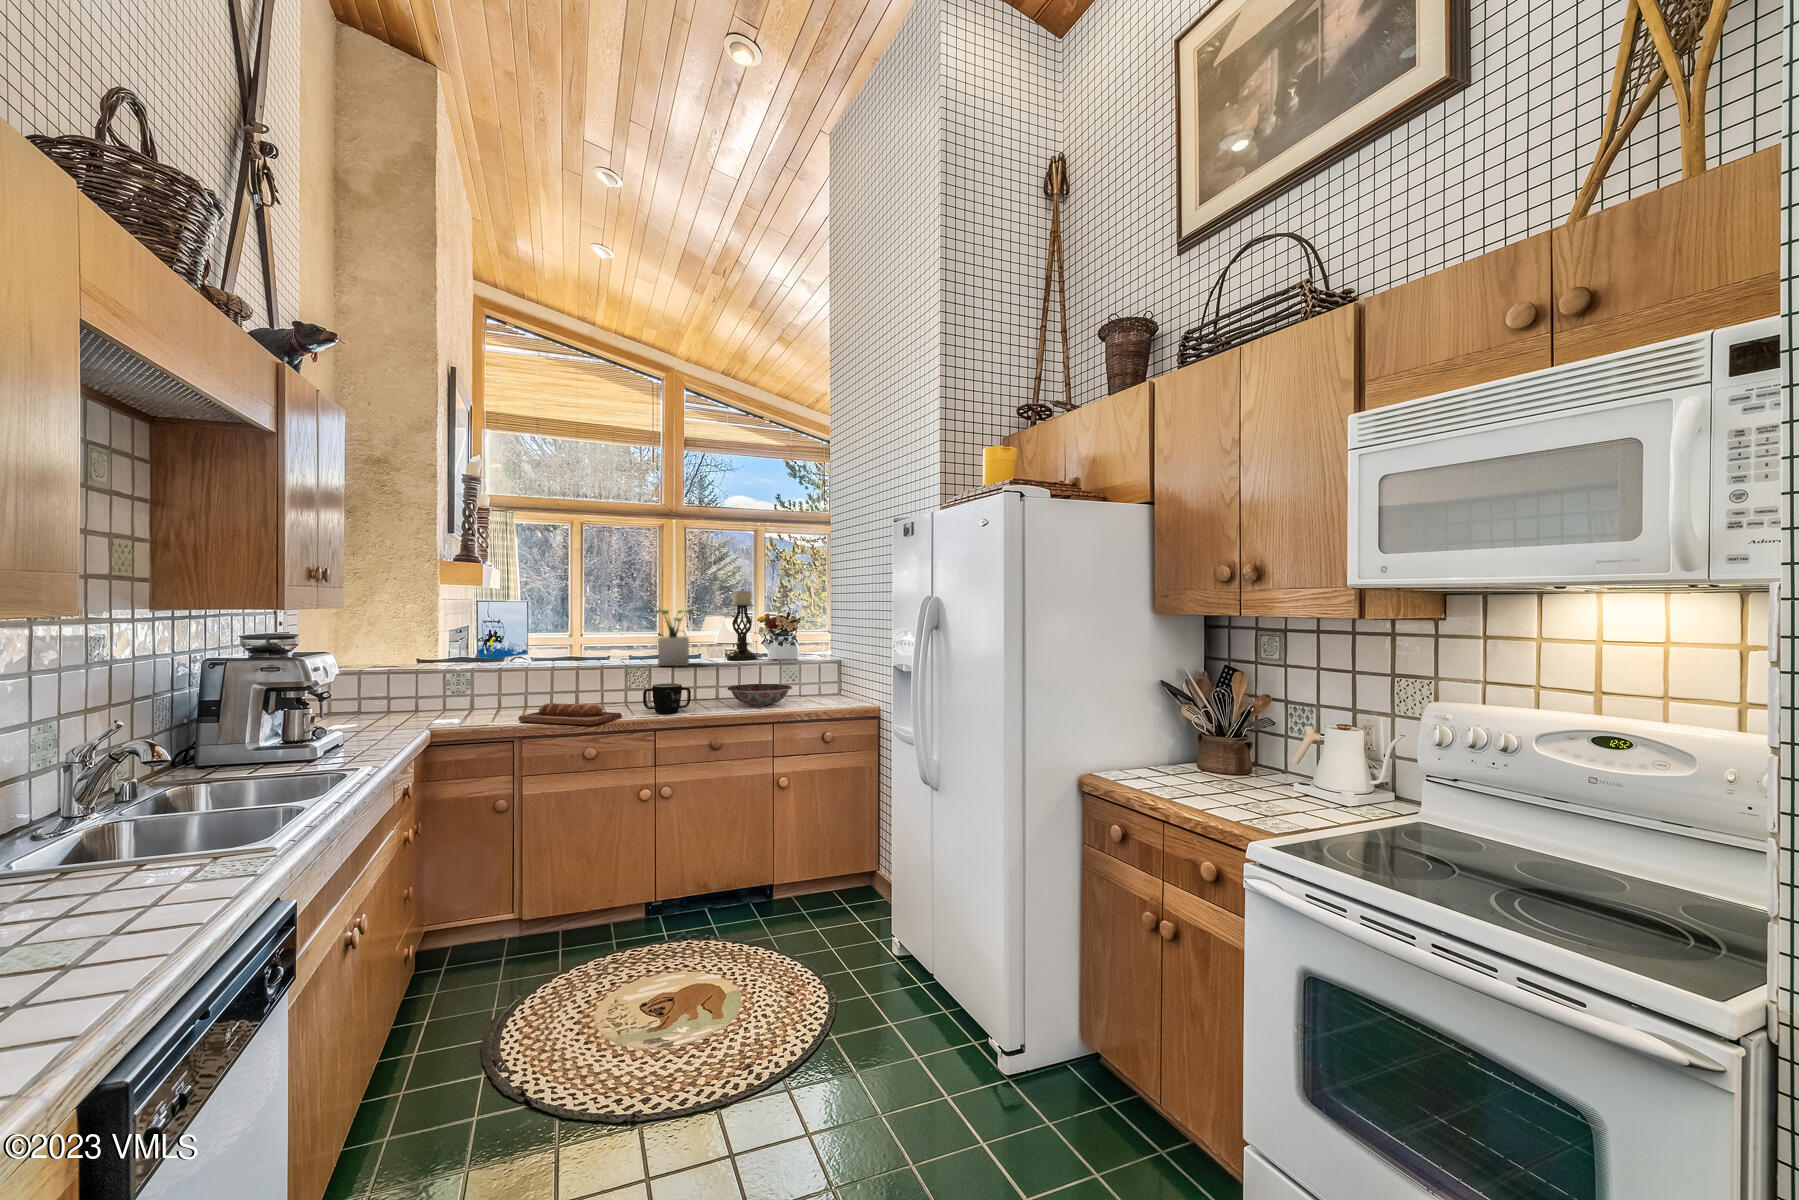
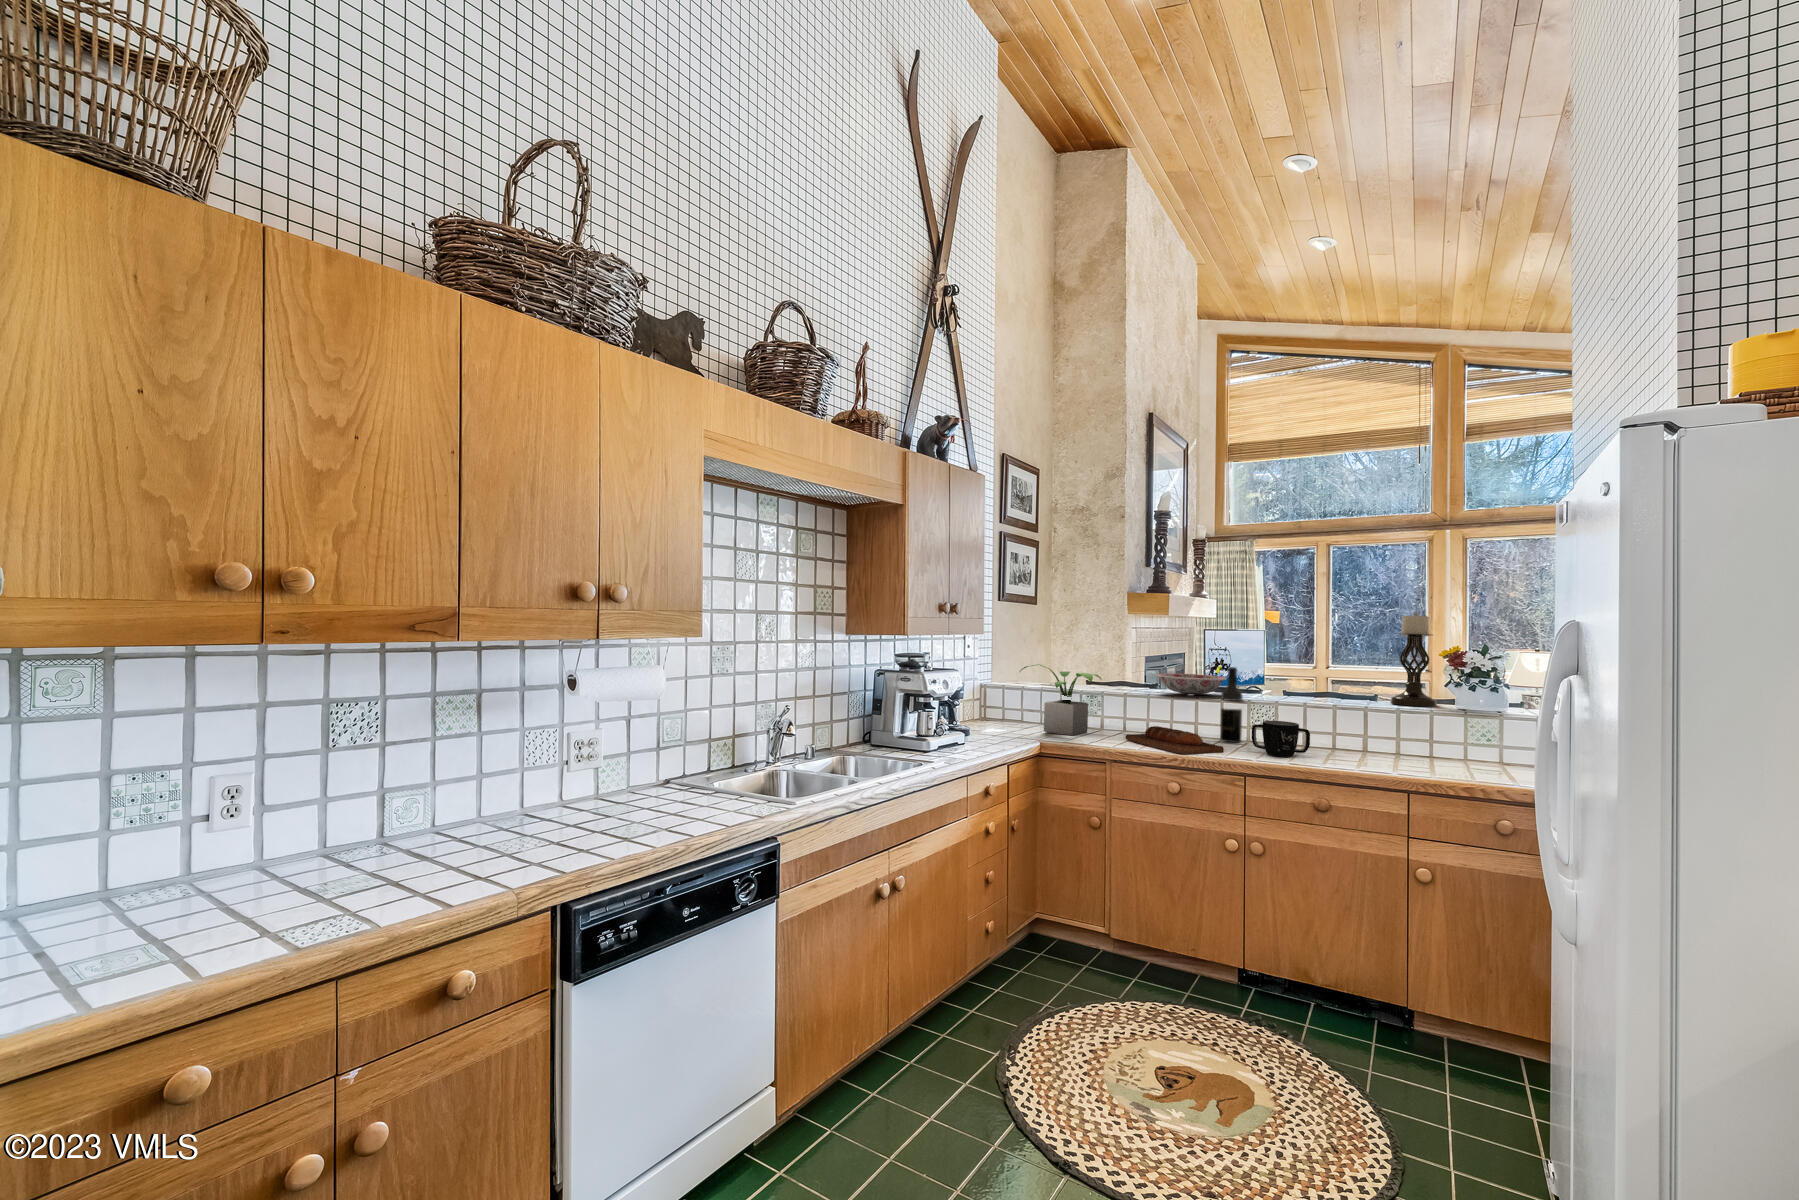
potted plant: present [634,603,708,666] -> present [1020,664,1101,735]
wine bottle: none [600,641,620,709] -> present [1220,667,1243,742]
ceramic bowl: present [728,684,792,705] -> present [1156,673,1227,695]

